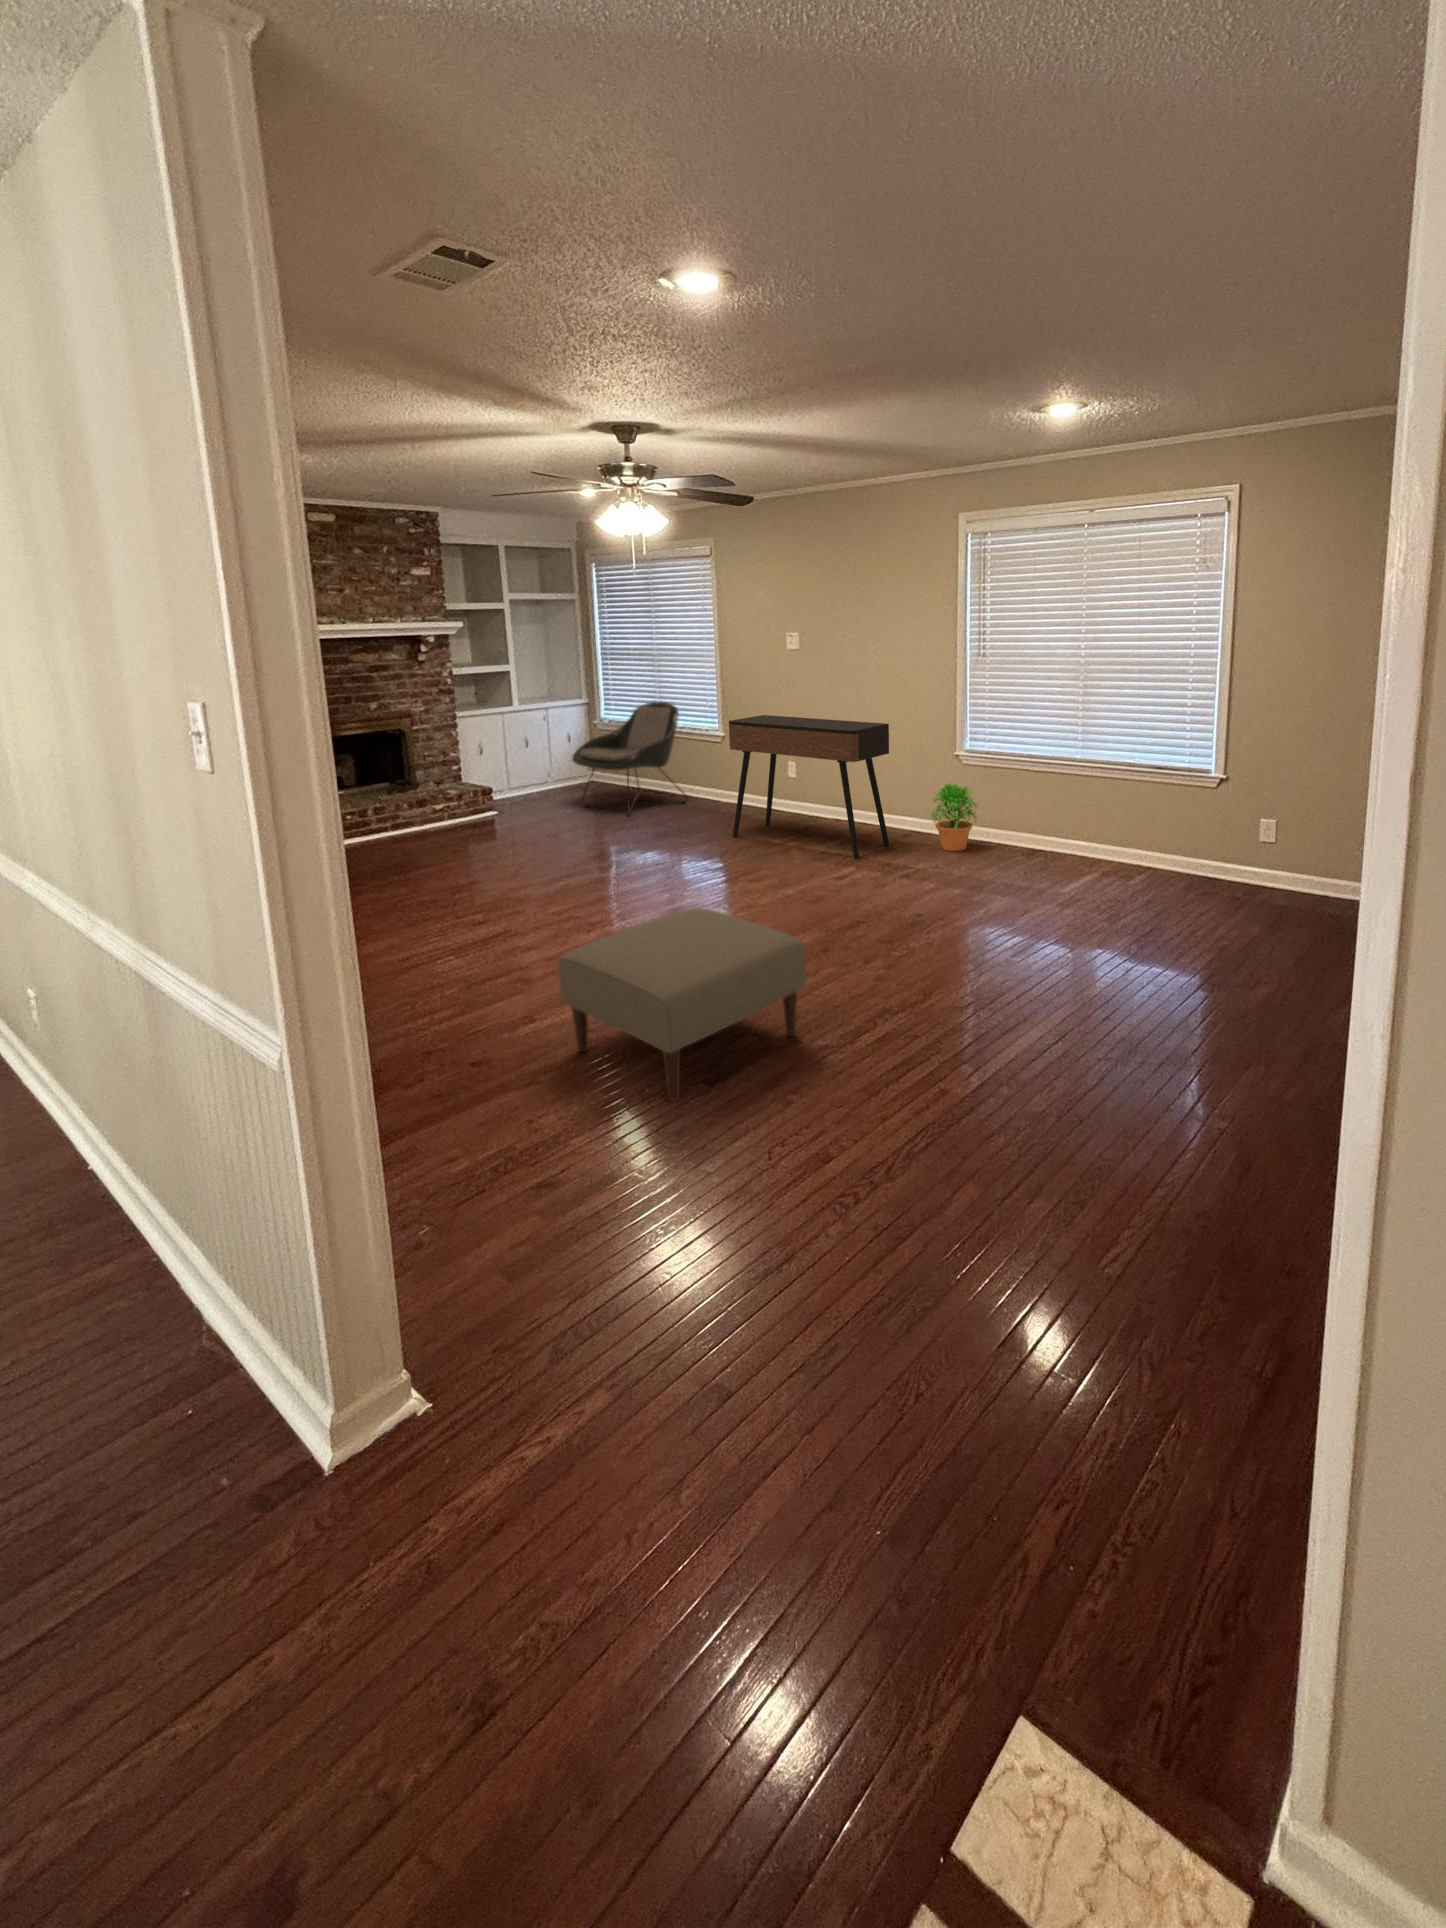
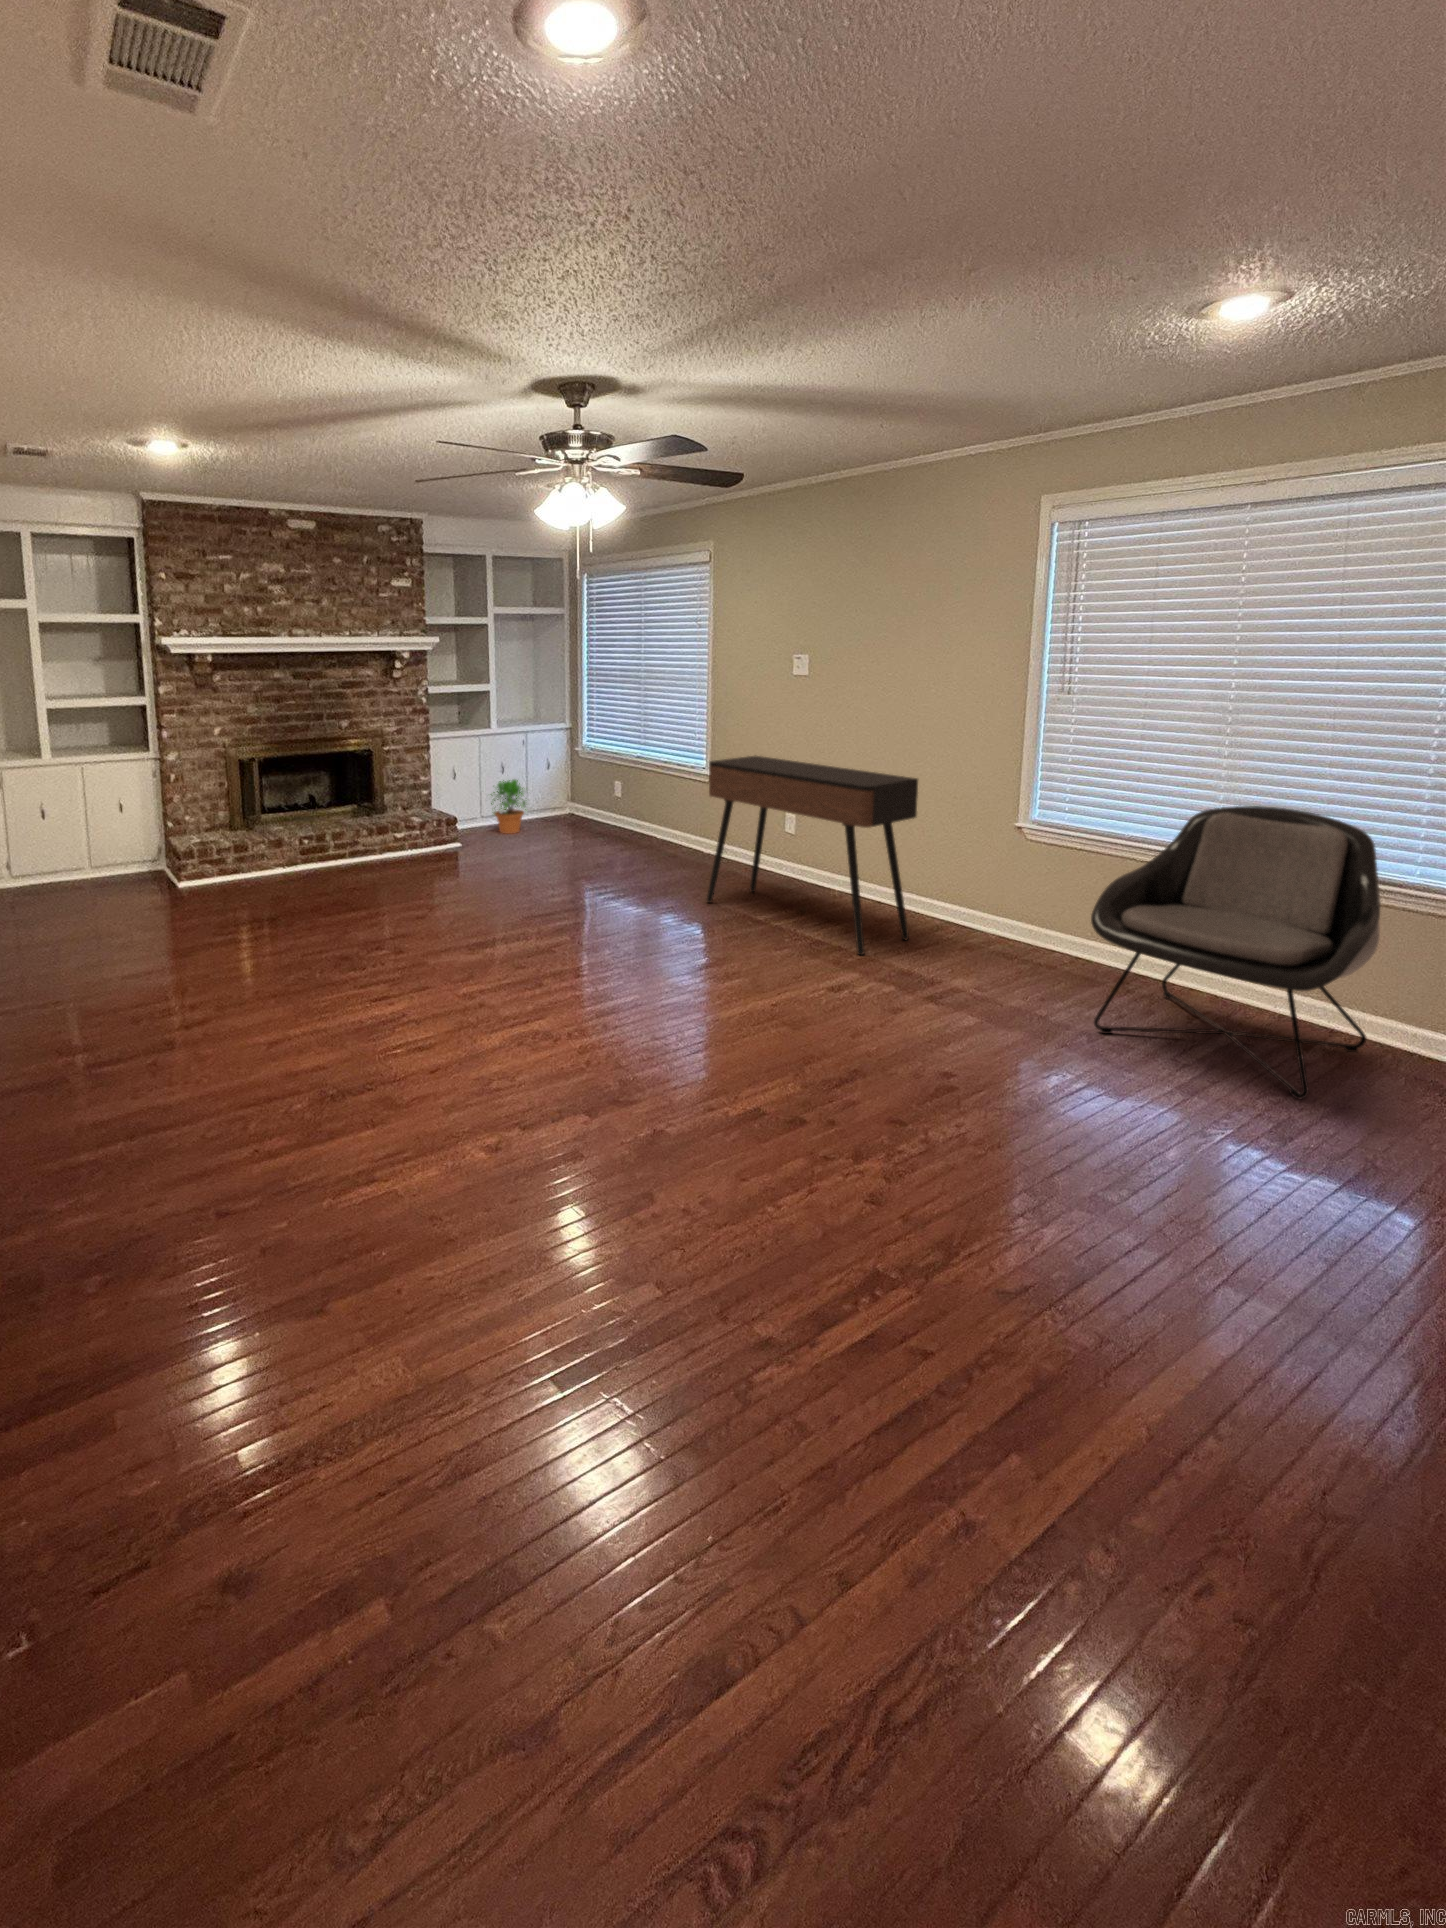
lounge chair: present [572,702,687,816] -> present [1091,806,1381,1099]
potted plant: present [931,784,978,851] -> present [491,780,526,834]
ottoman: present [558,908,806,1101] -> none [379,1046,739,1400]

